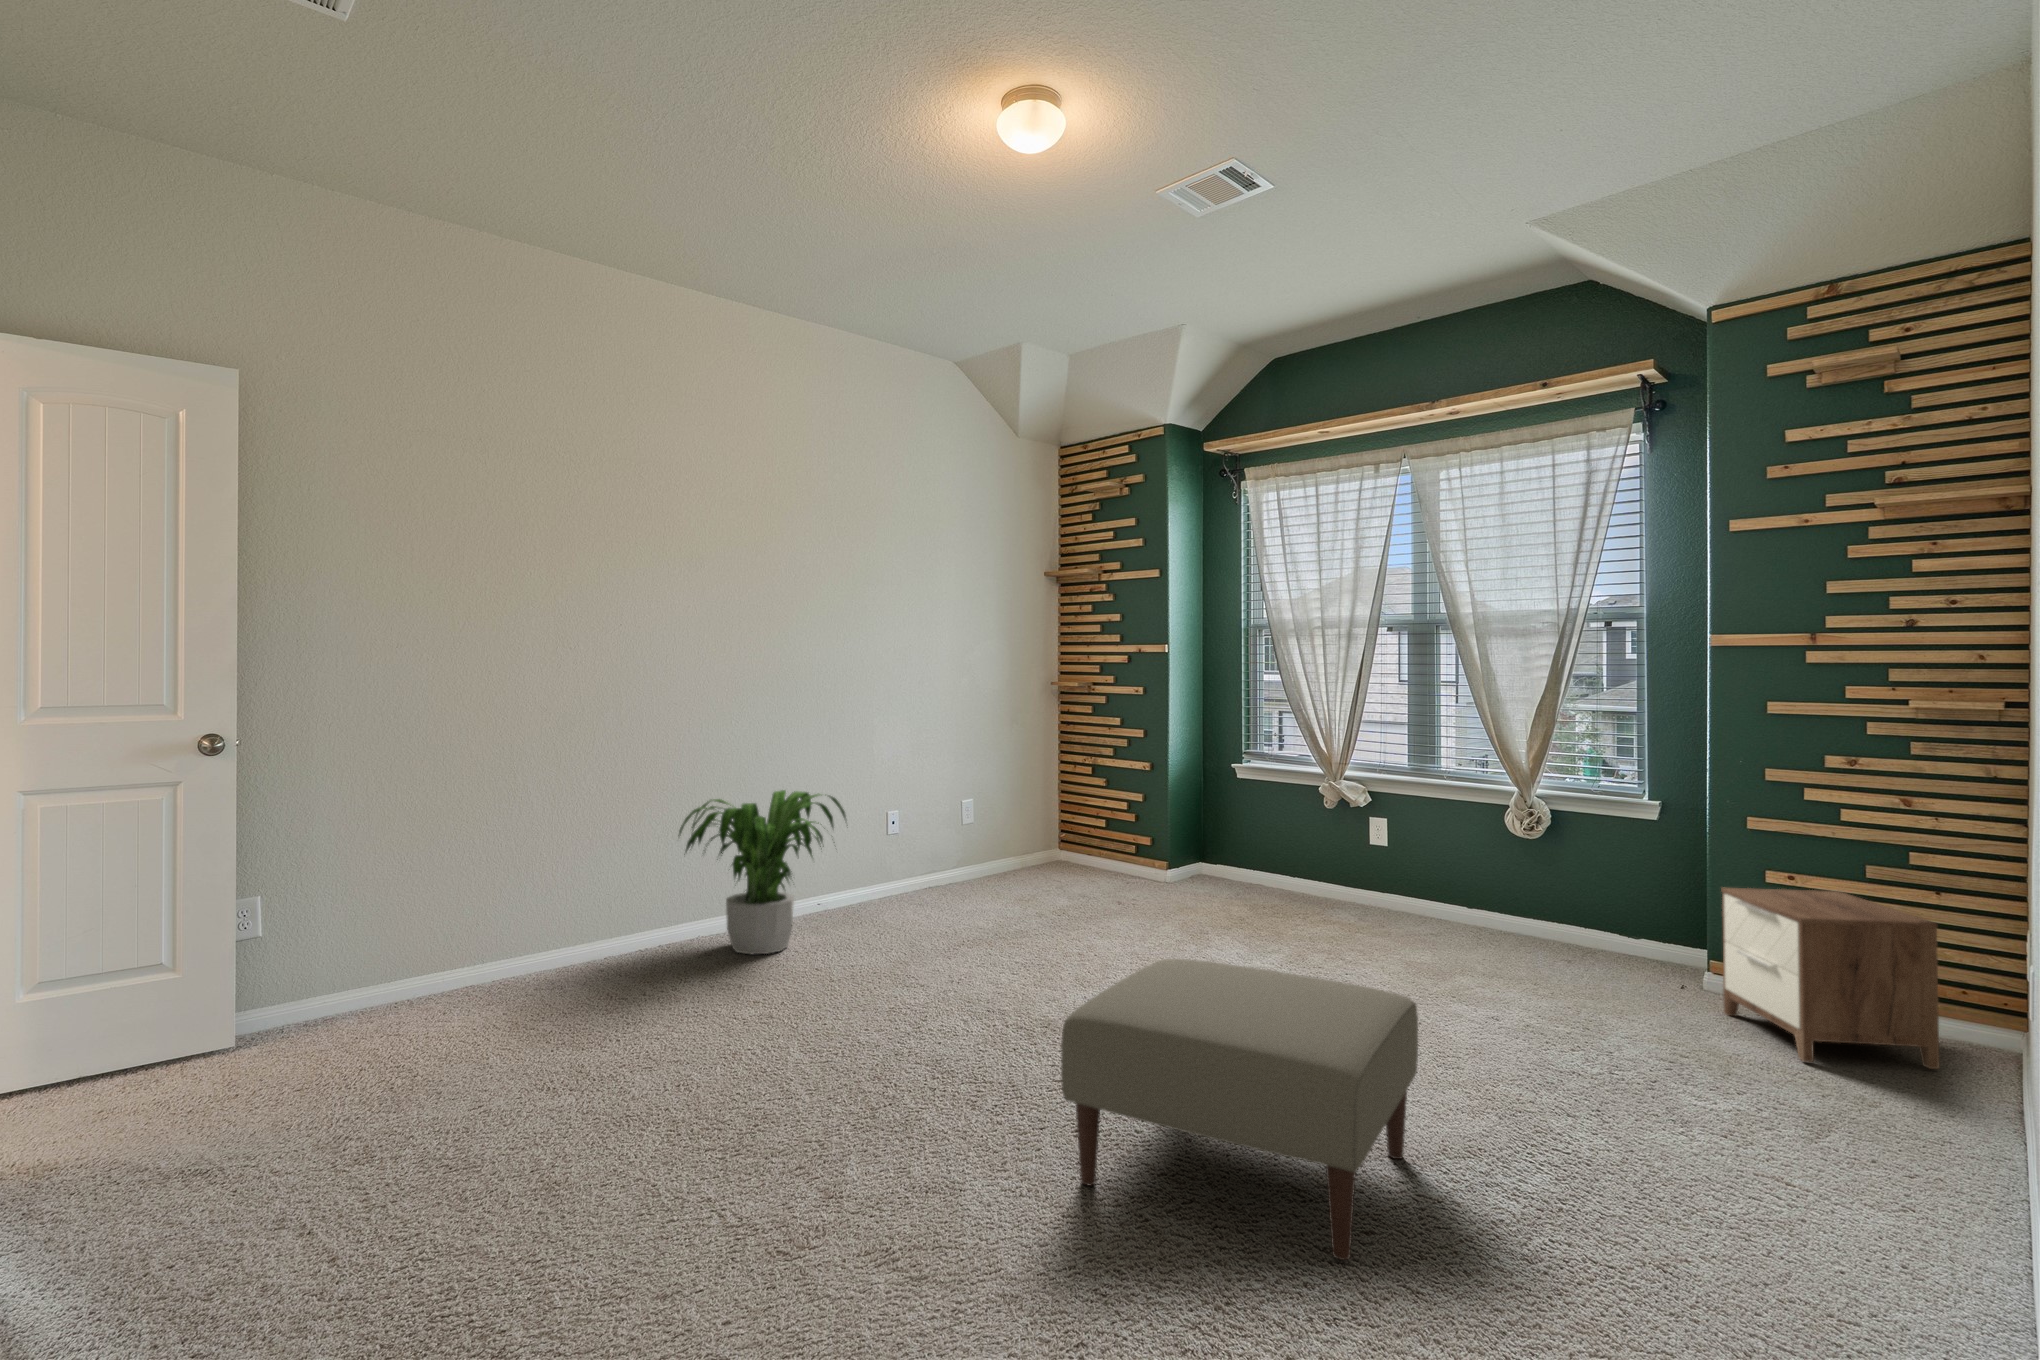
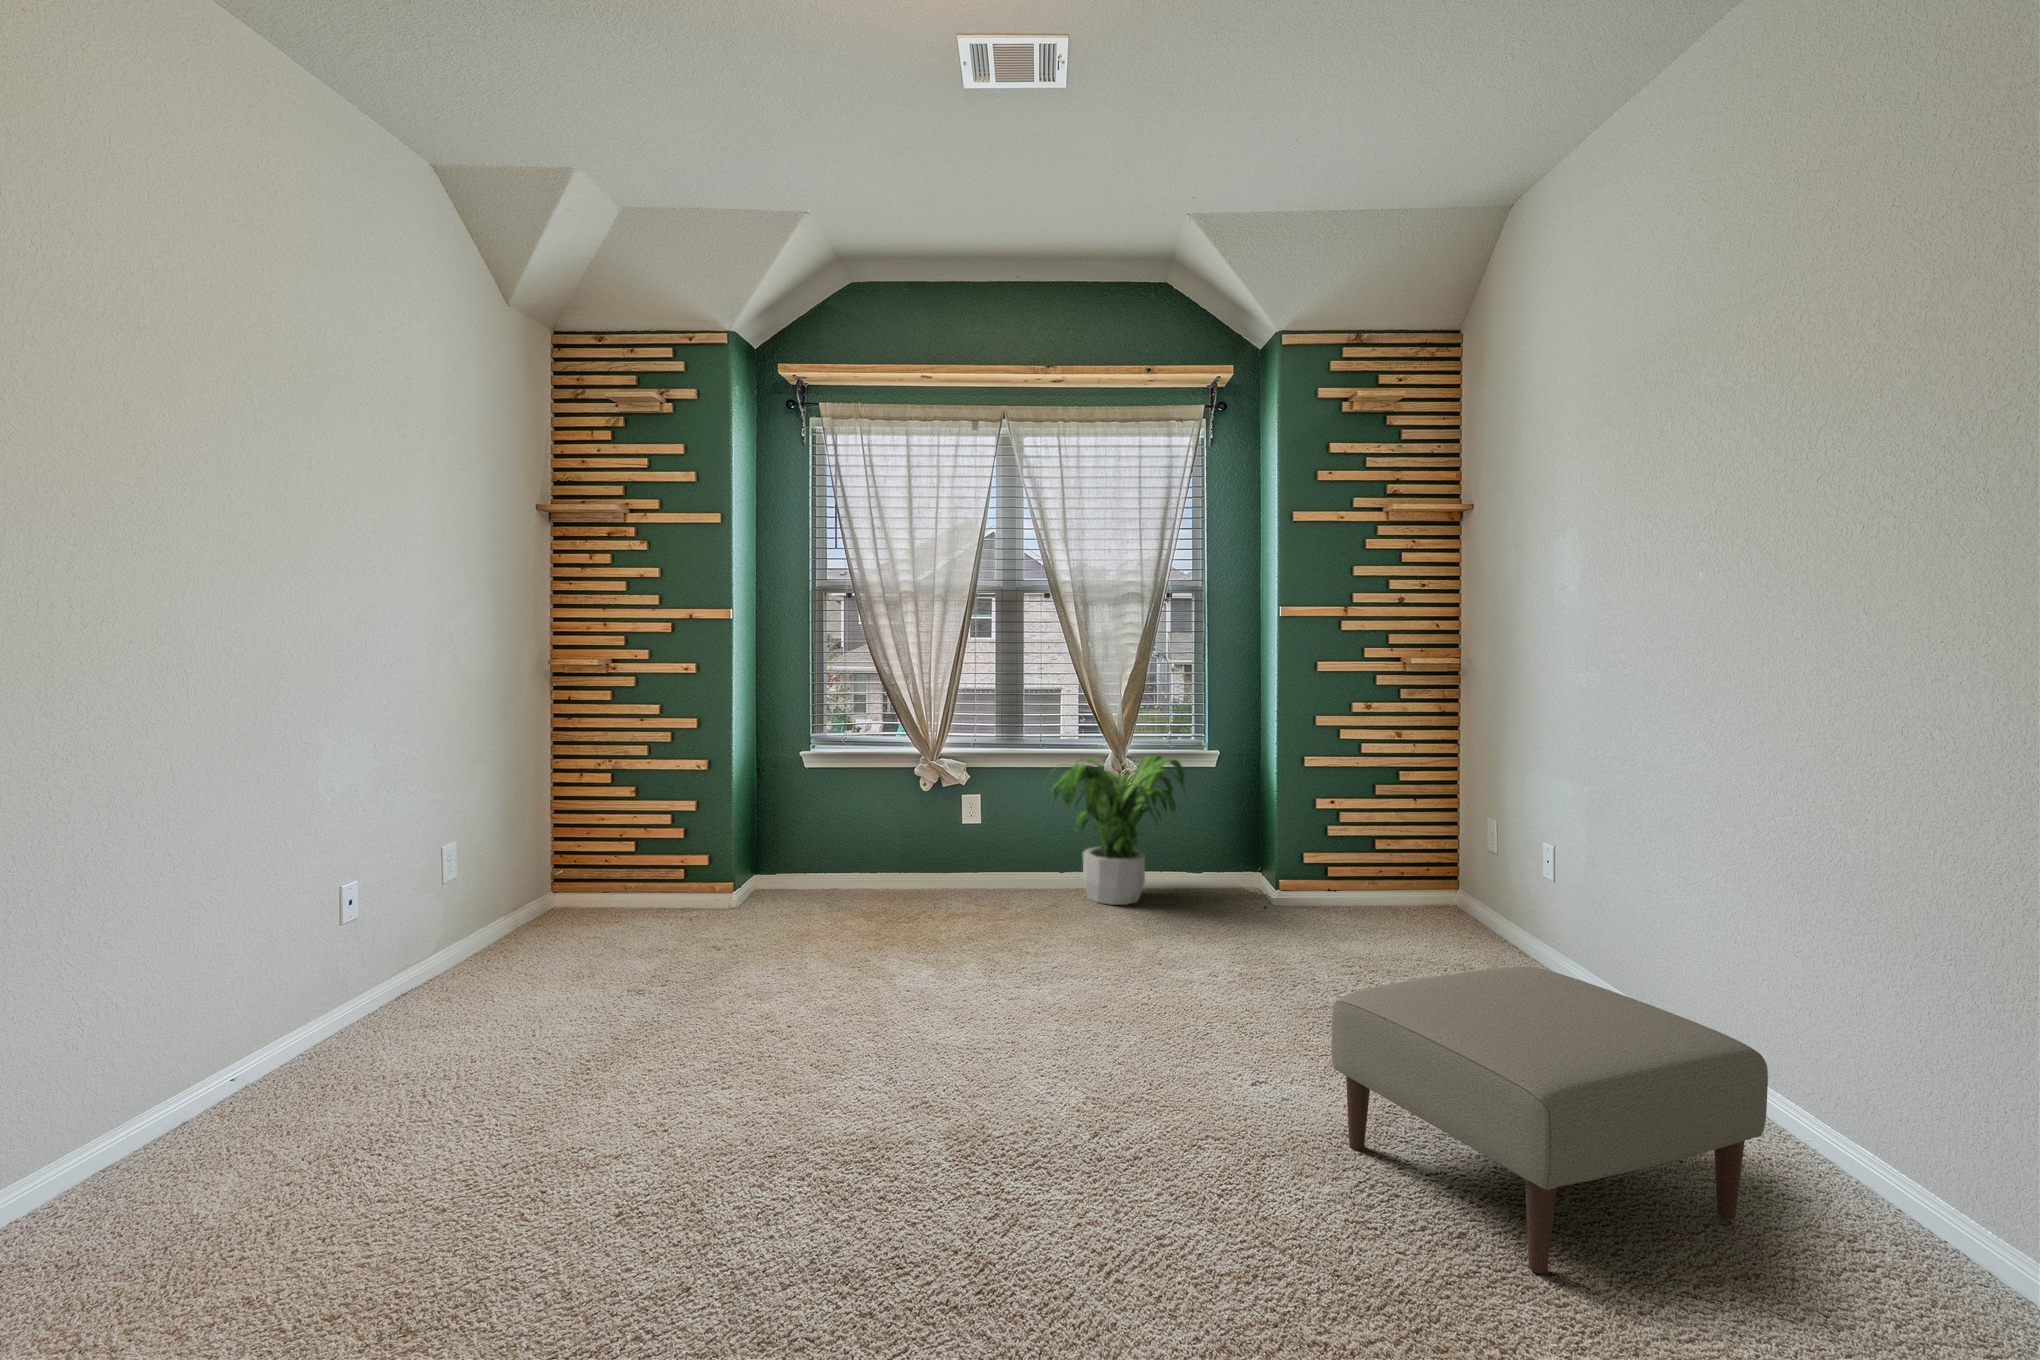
potted plant: present [678,790,846,955] -> present [1050,756,1185,905]
nightstand: present [1721,888,1939,1069] -> none [1324,804,1465,936]

